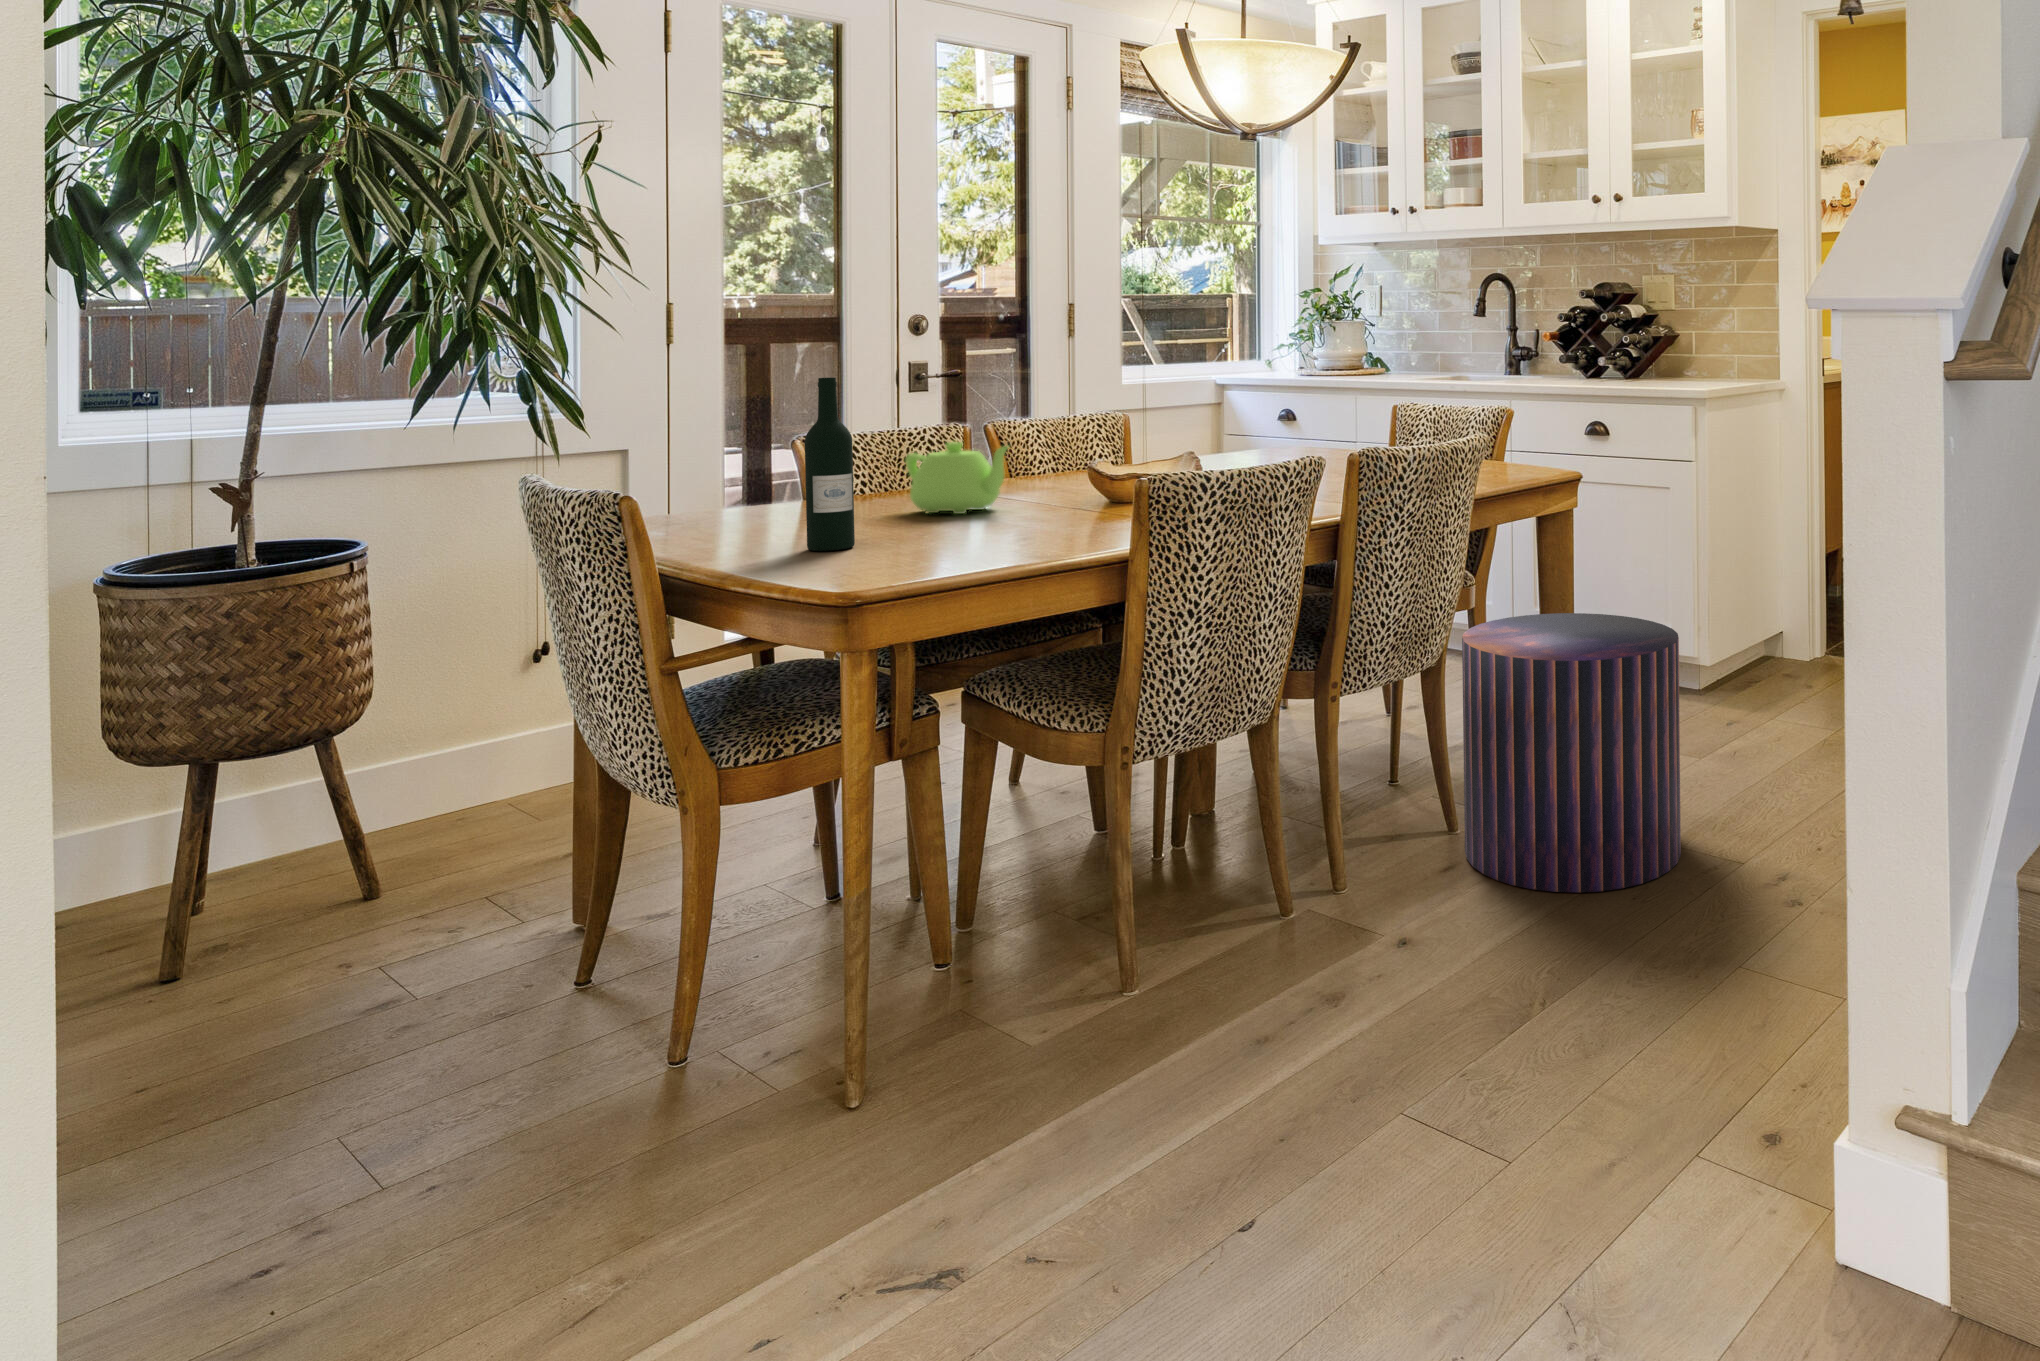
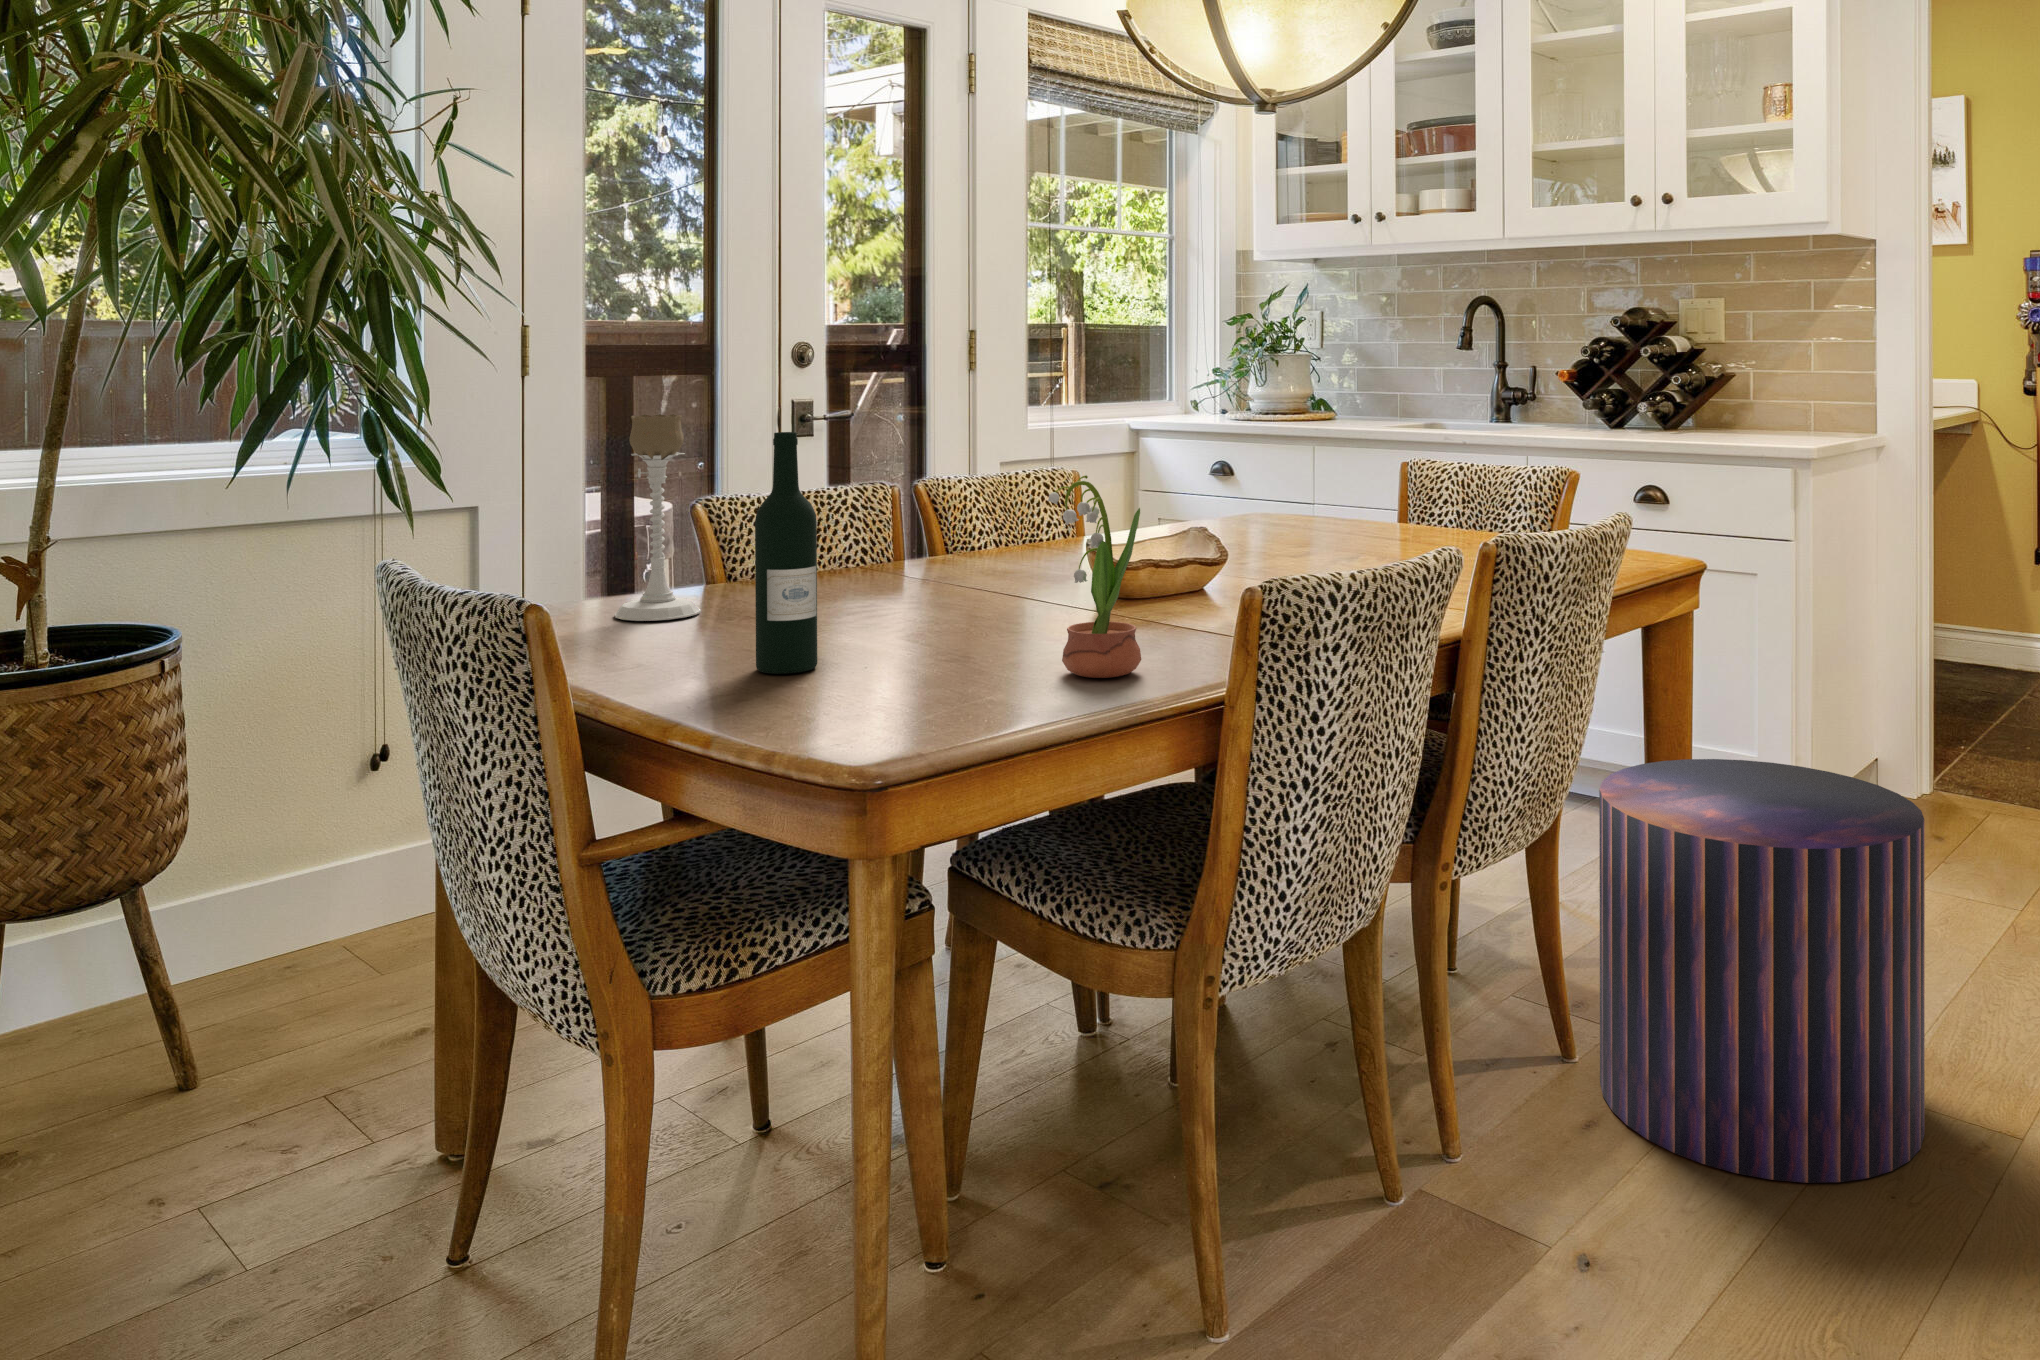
candle holder: none [718,370,787,524] -> present [615,414,701,621]
potted flower: none [1018,405,1091,548] -> present [1047,475,1141,678]
teapot: present [906,442,1008,514] -> none [848,513,990,611]

